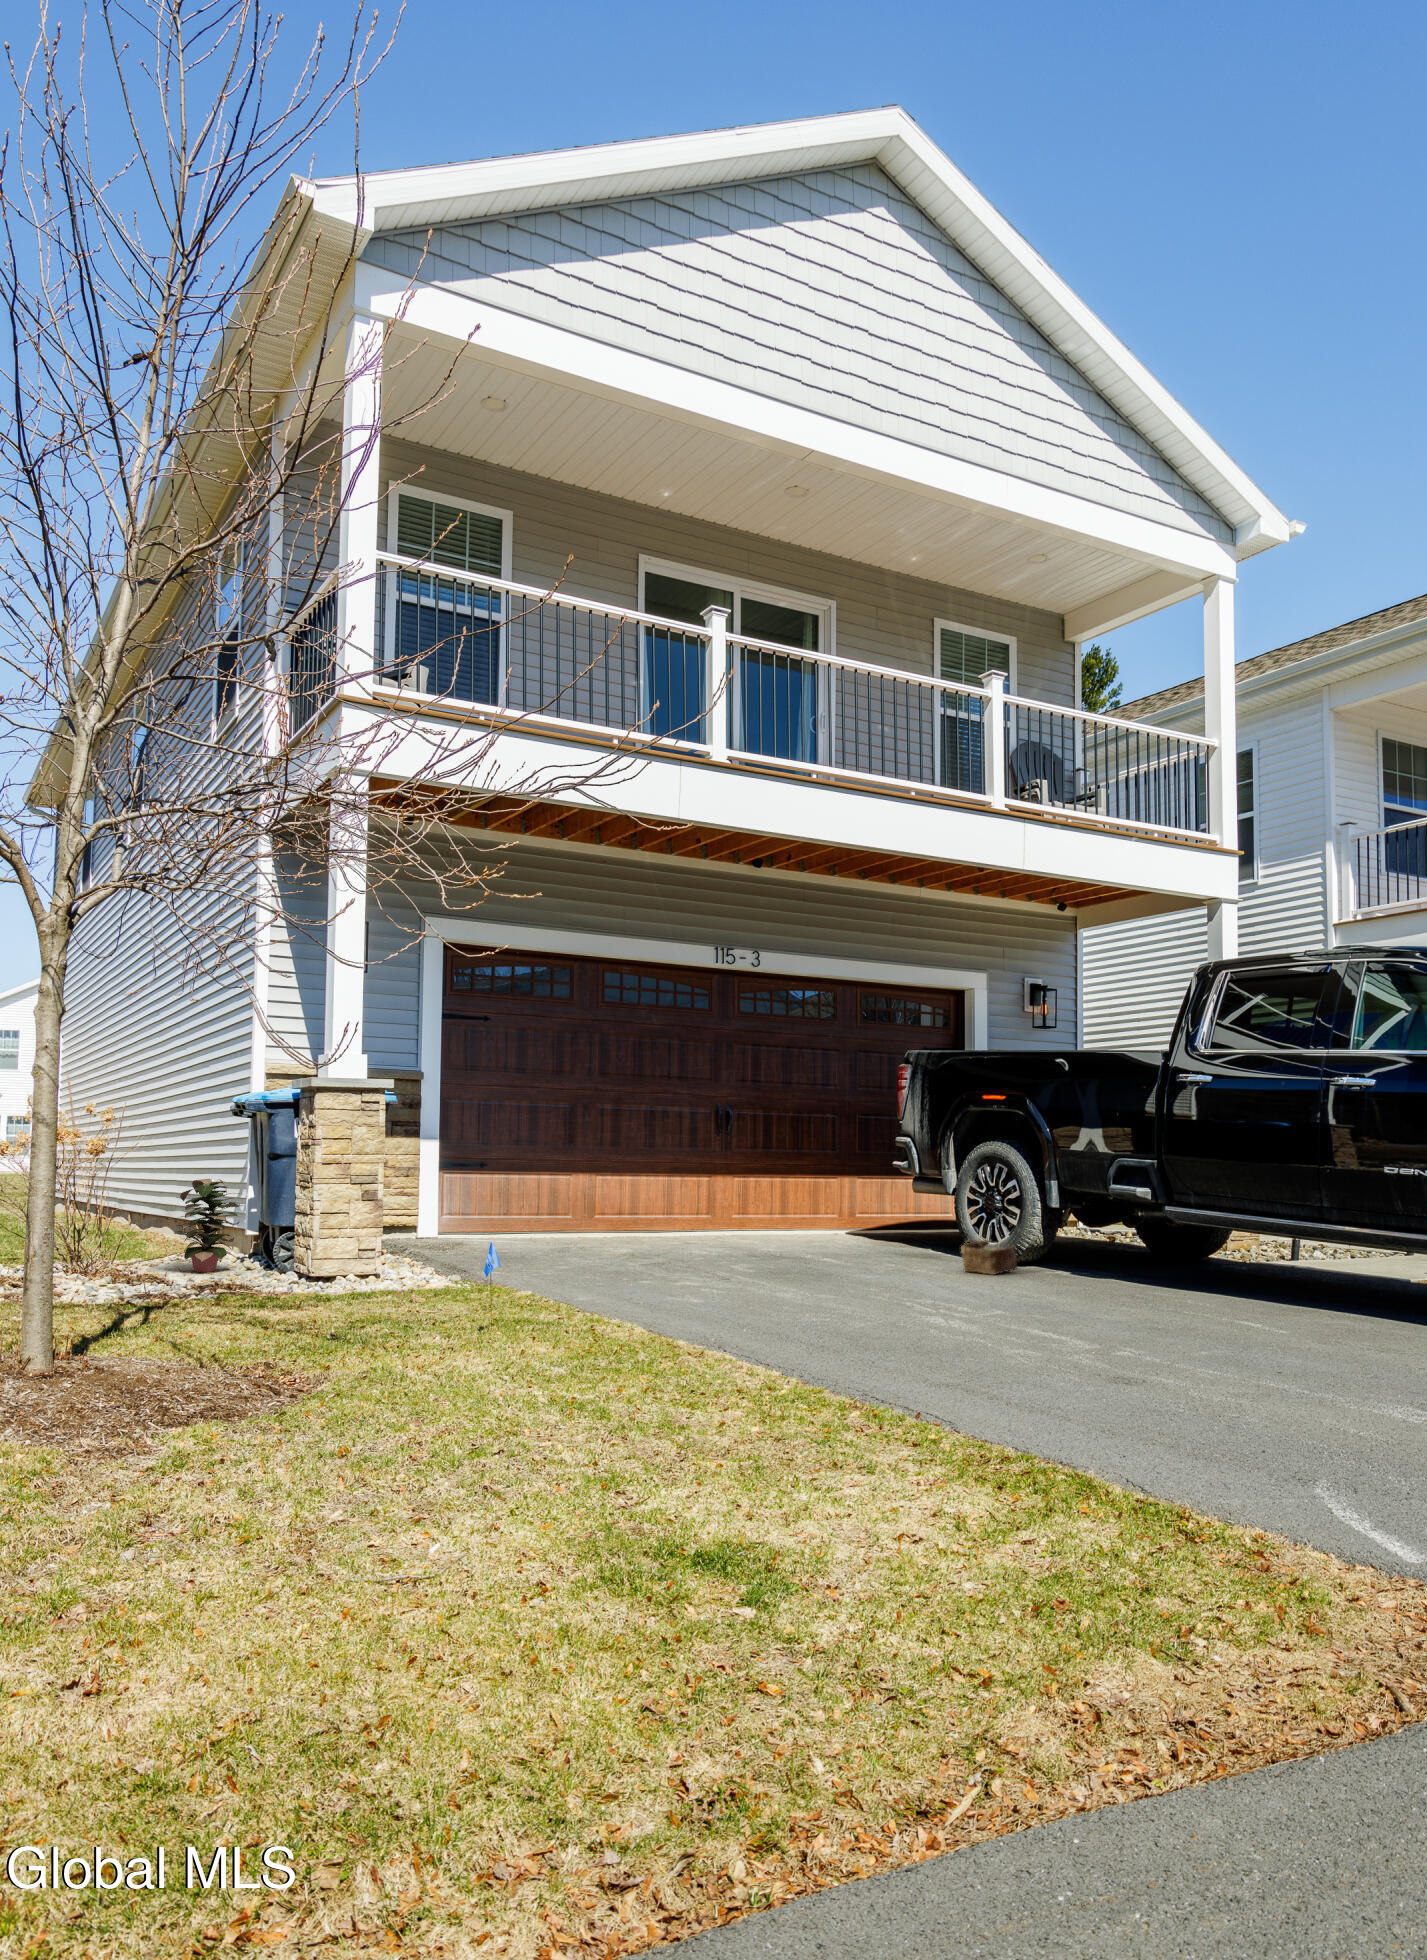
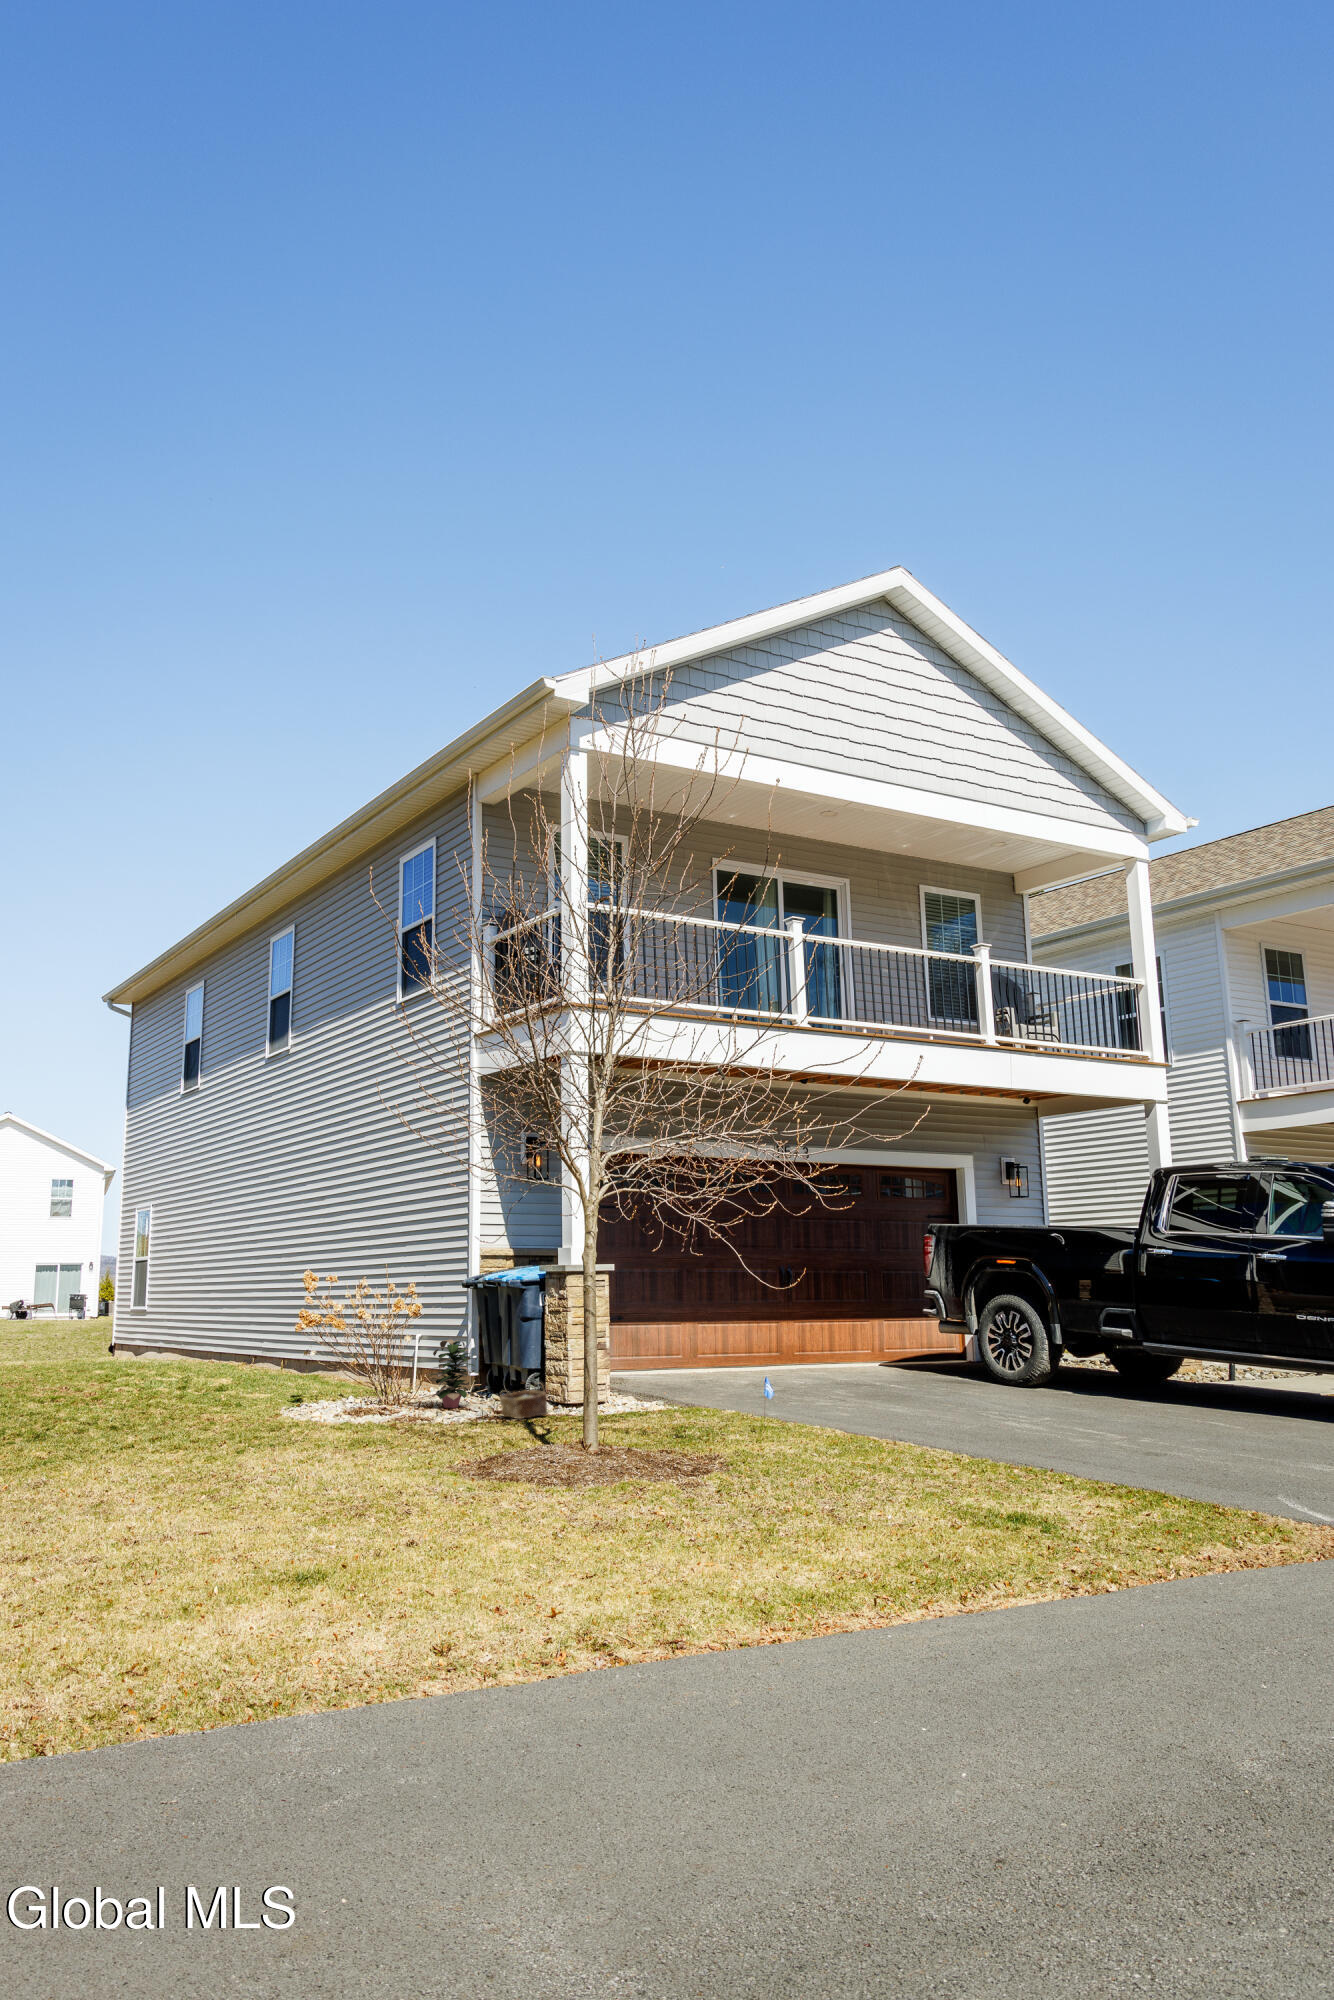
woven basket: present [961,1239,1017,1275] -> present [500,1383,547,1419]

